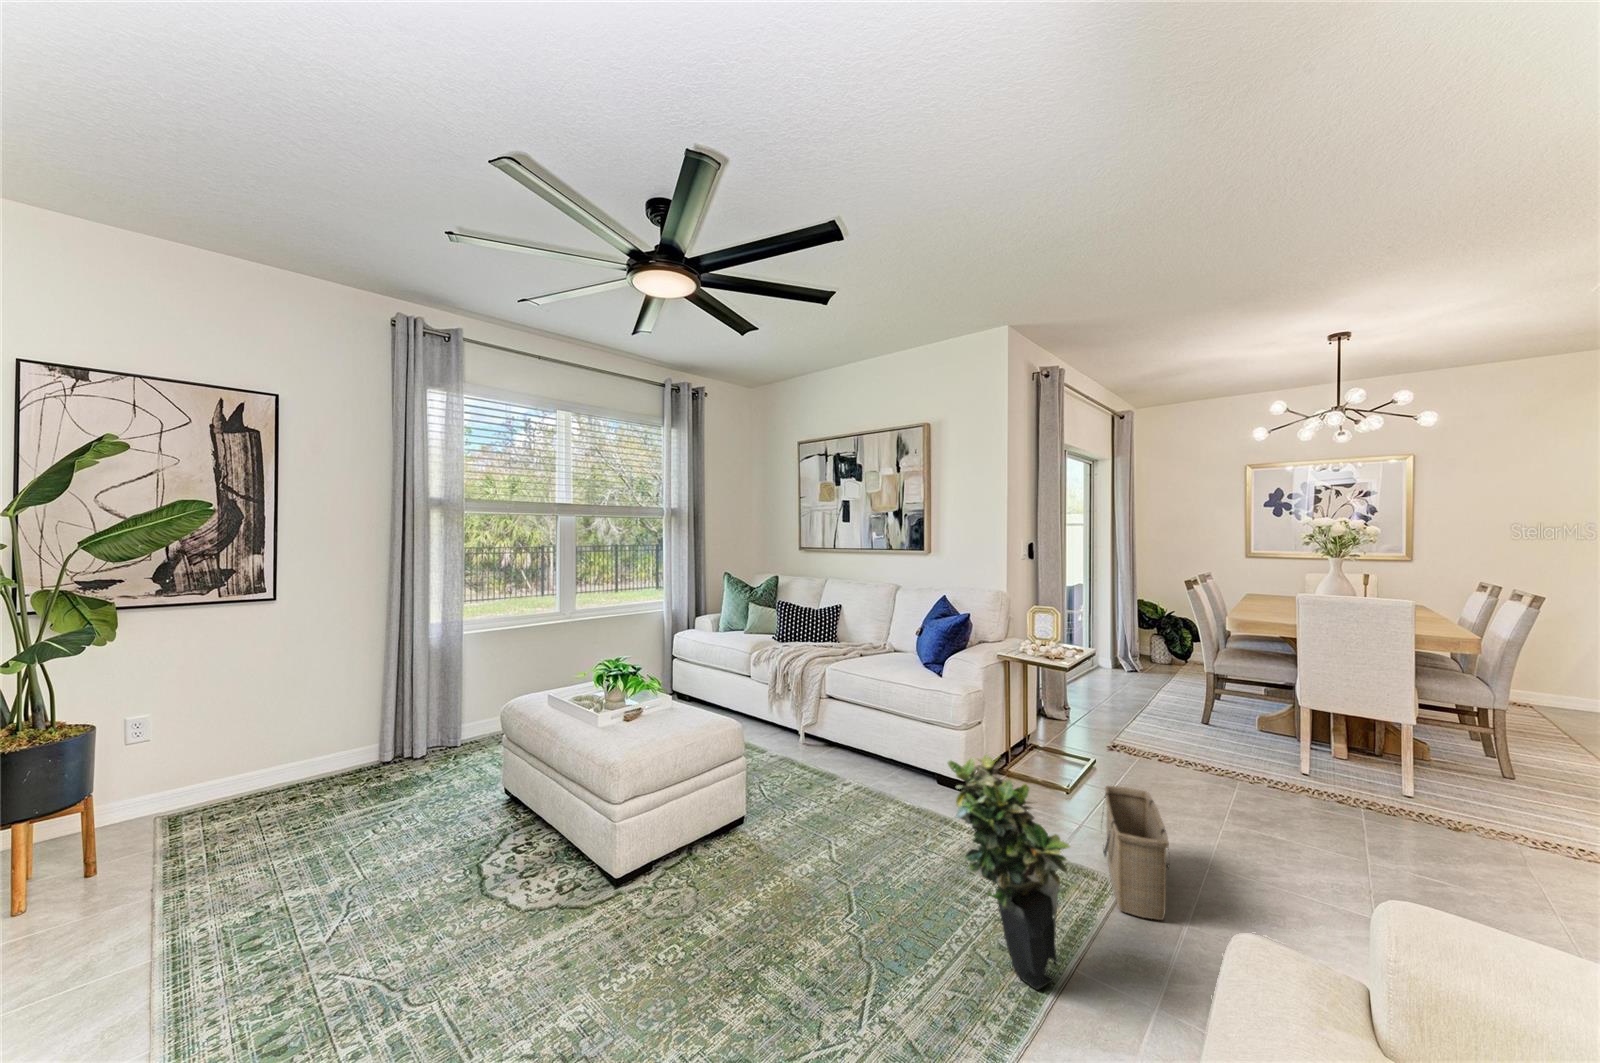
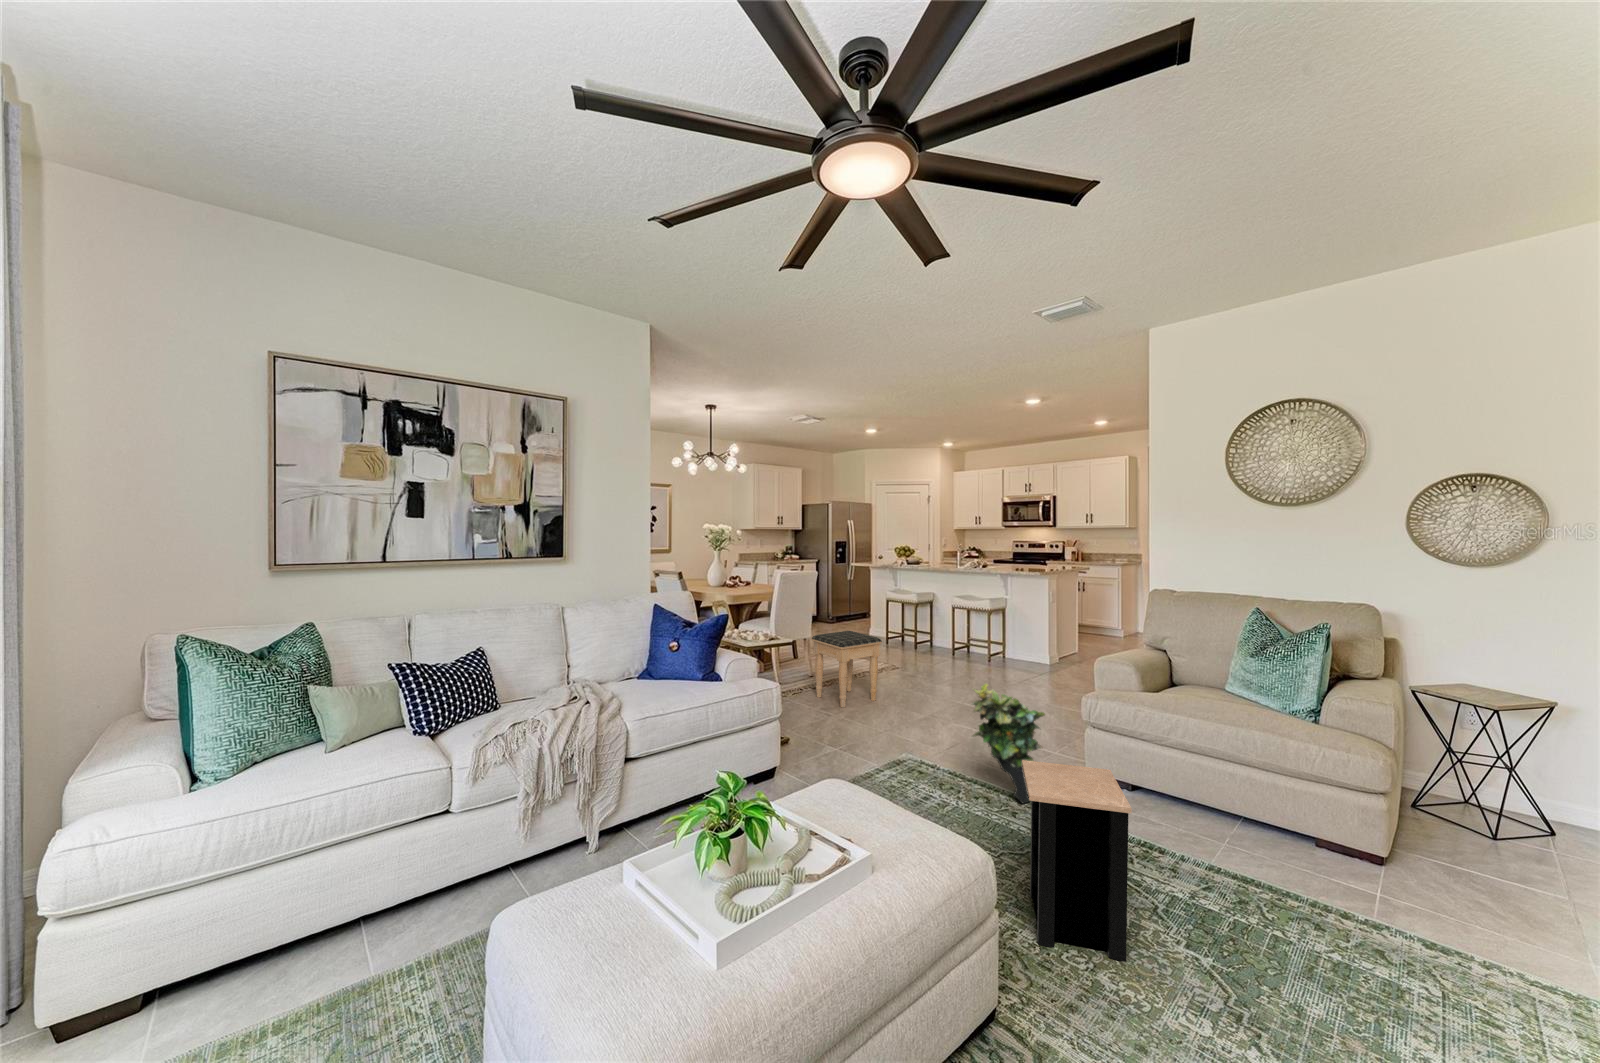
footstool: none [1240,701,1373,853] -> present [812,631,882,708]
side table: none [659,776,783,1004] -> present [1022,760,1132,961]
basket: present [1103,786,1169,920] -> none [880,698,956,762]

